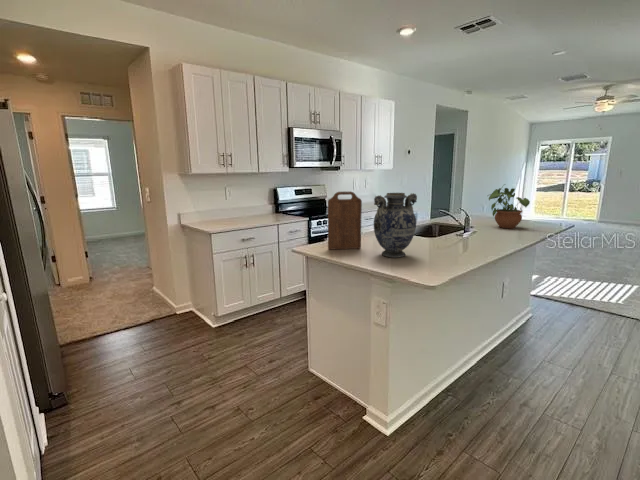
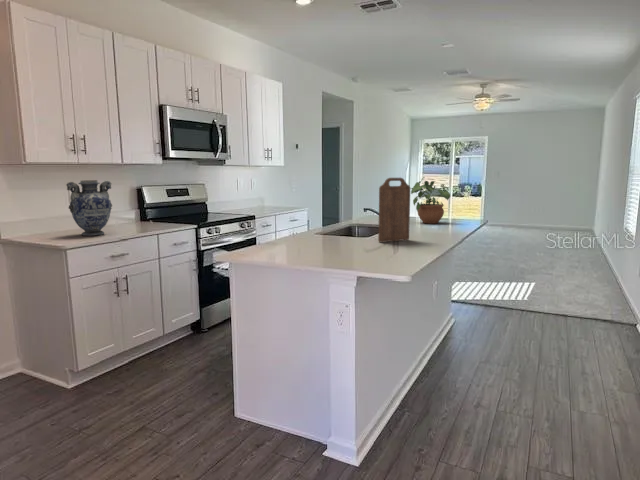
cutting board: present [328,192,362,250] -> present [378,178,410,242]
vase: present [374,193,417,258] -> present [67,180,112,236]

